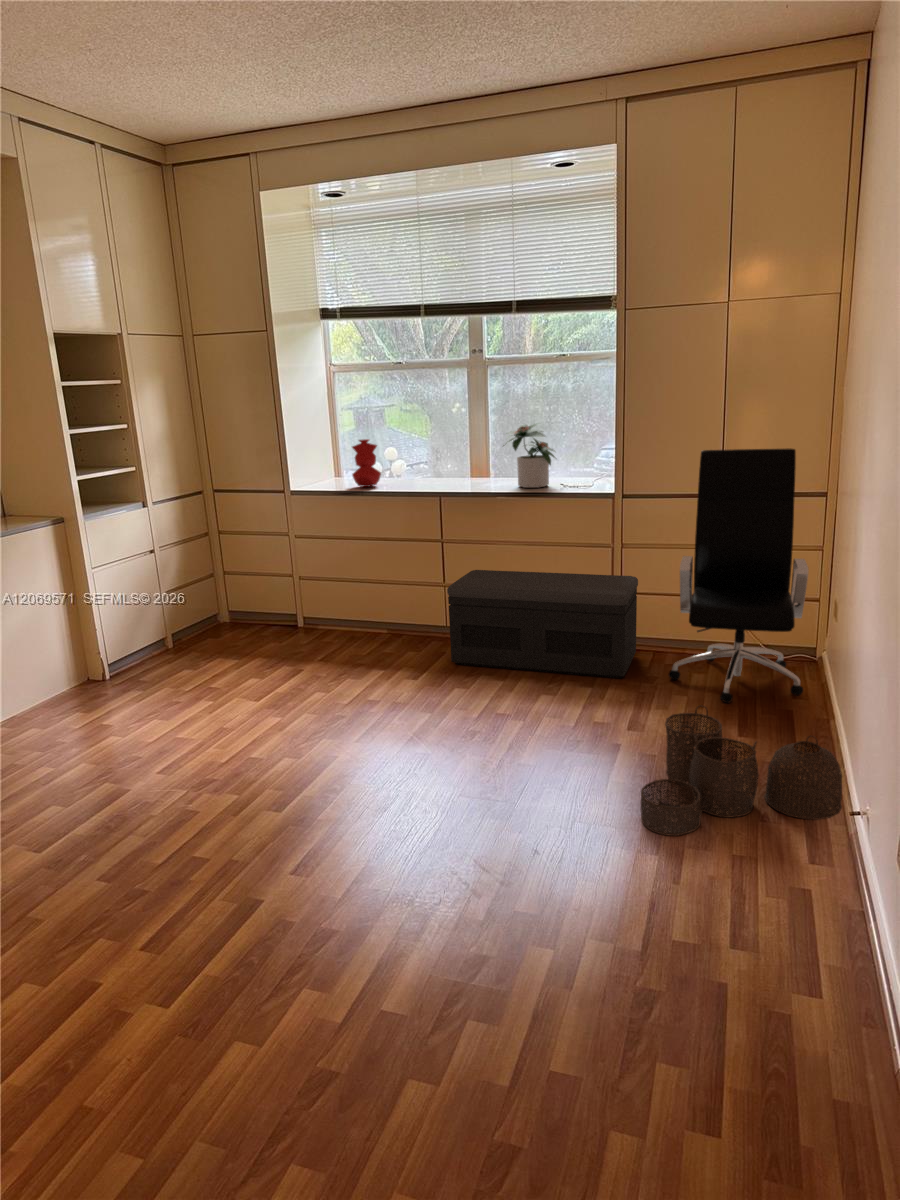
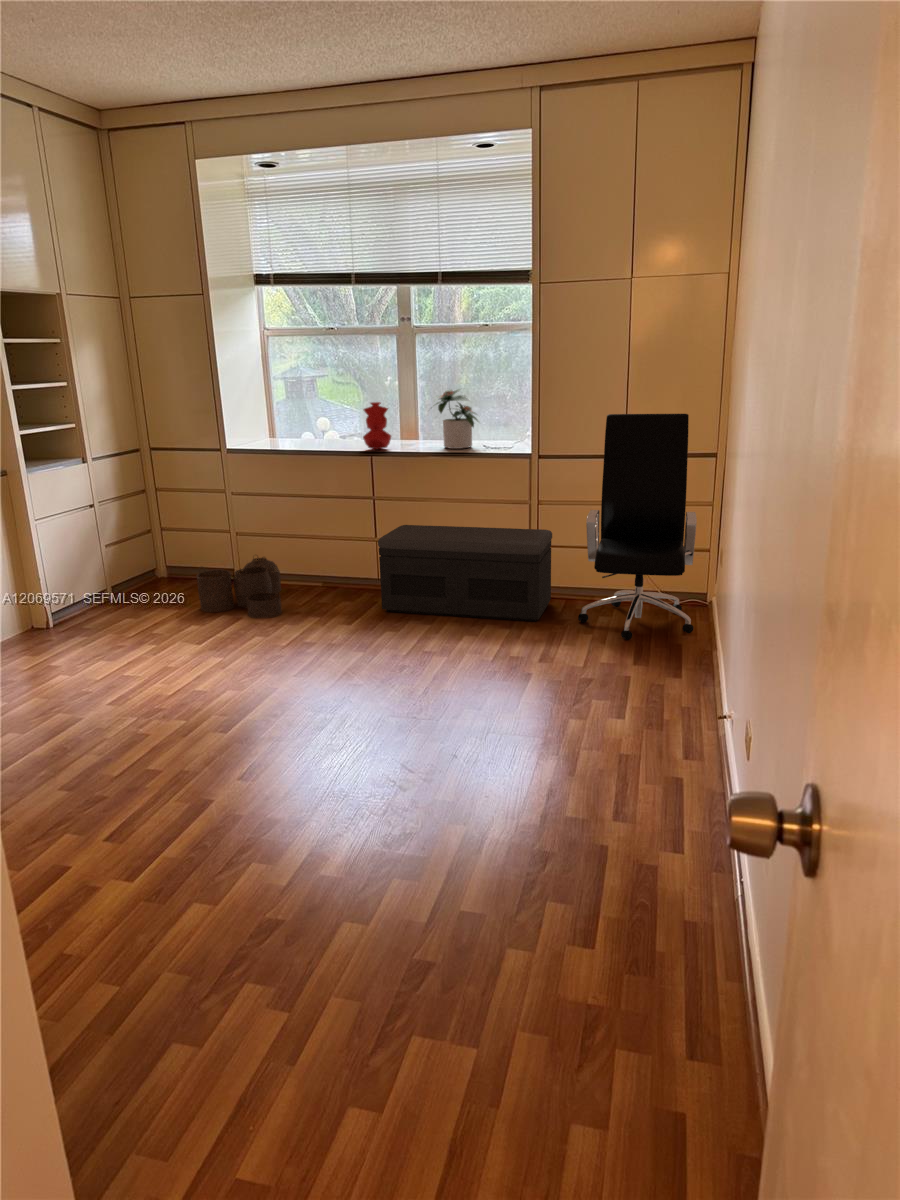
vase: present [352,439,381,487] -> present [363,402,391,449]
woven basket: present [641,705,842,836] -> present [197,557,282,618]

